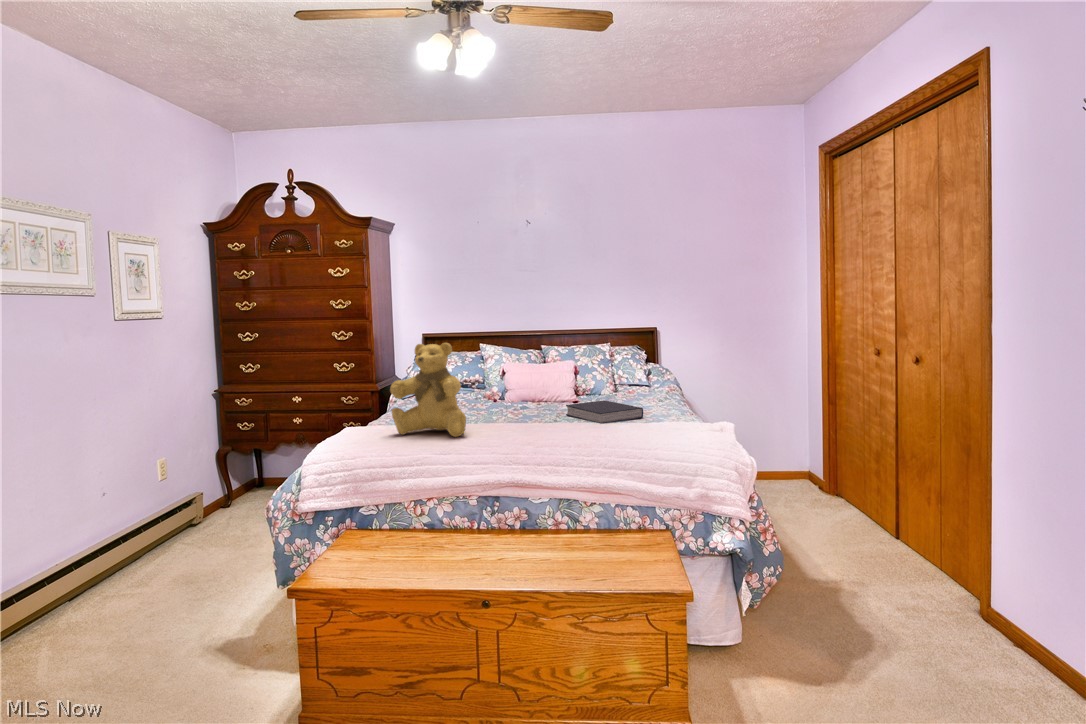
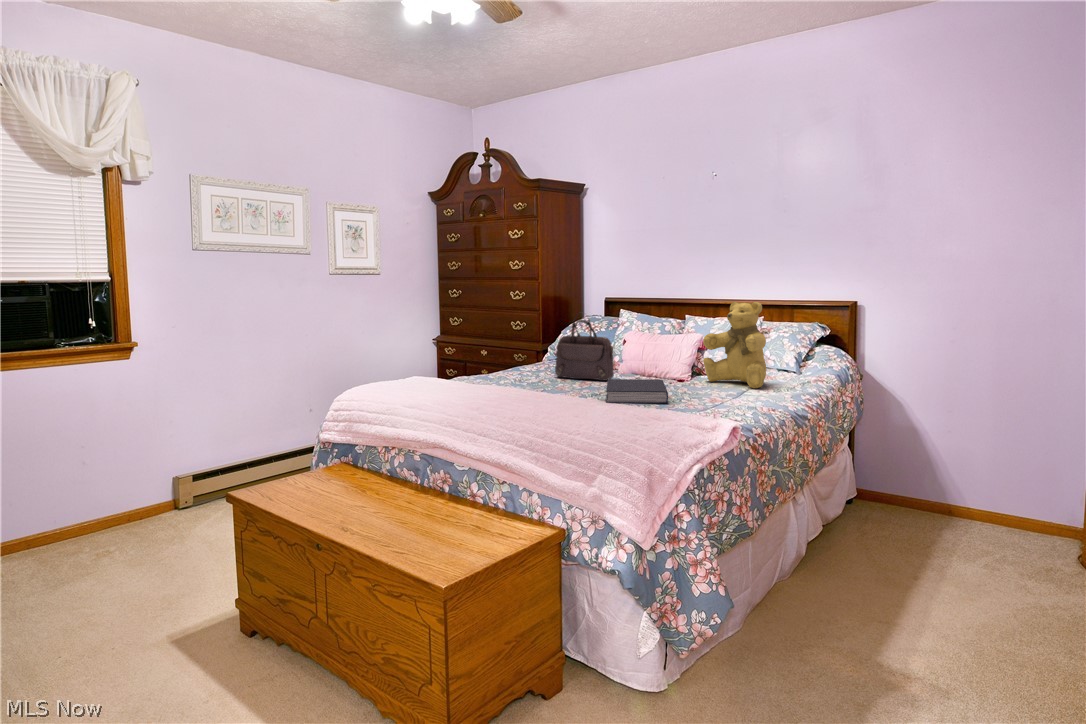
teddy bear: present [390,343,466,437] -> present [703,302,767,389]
handbag: none [479,348,537,411] -> present [555,317,614,380]

